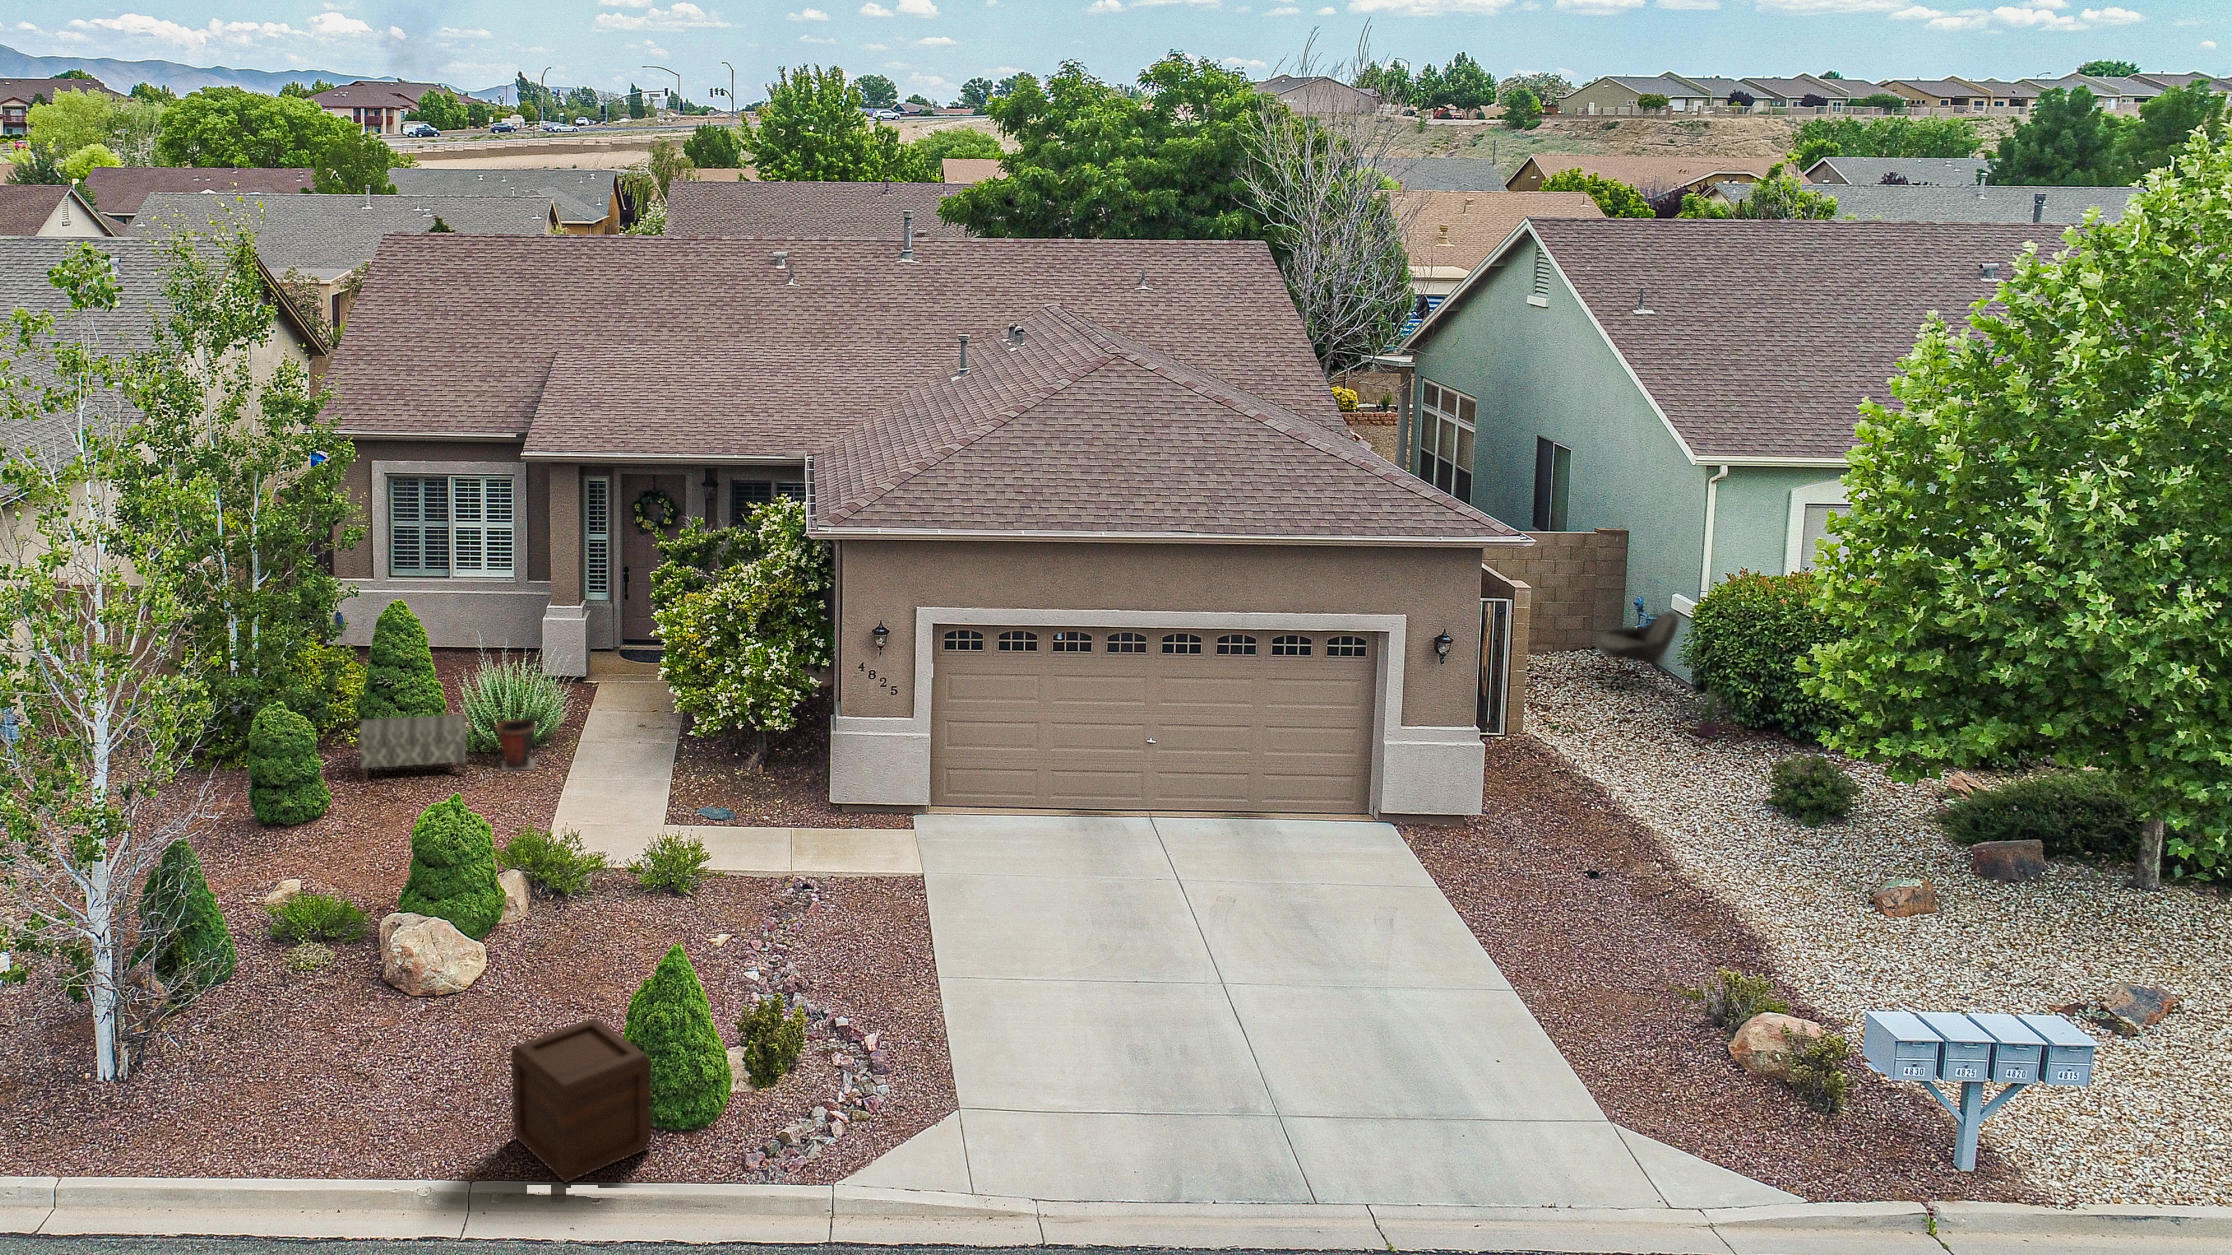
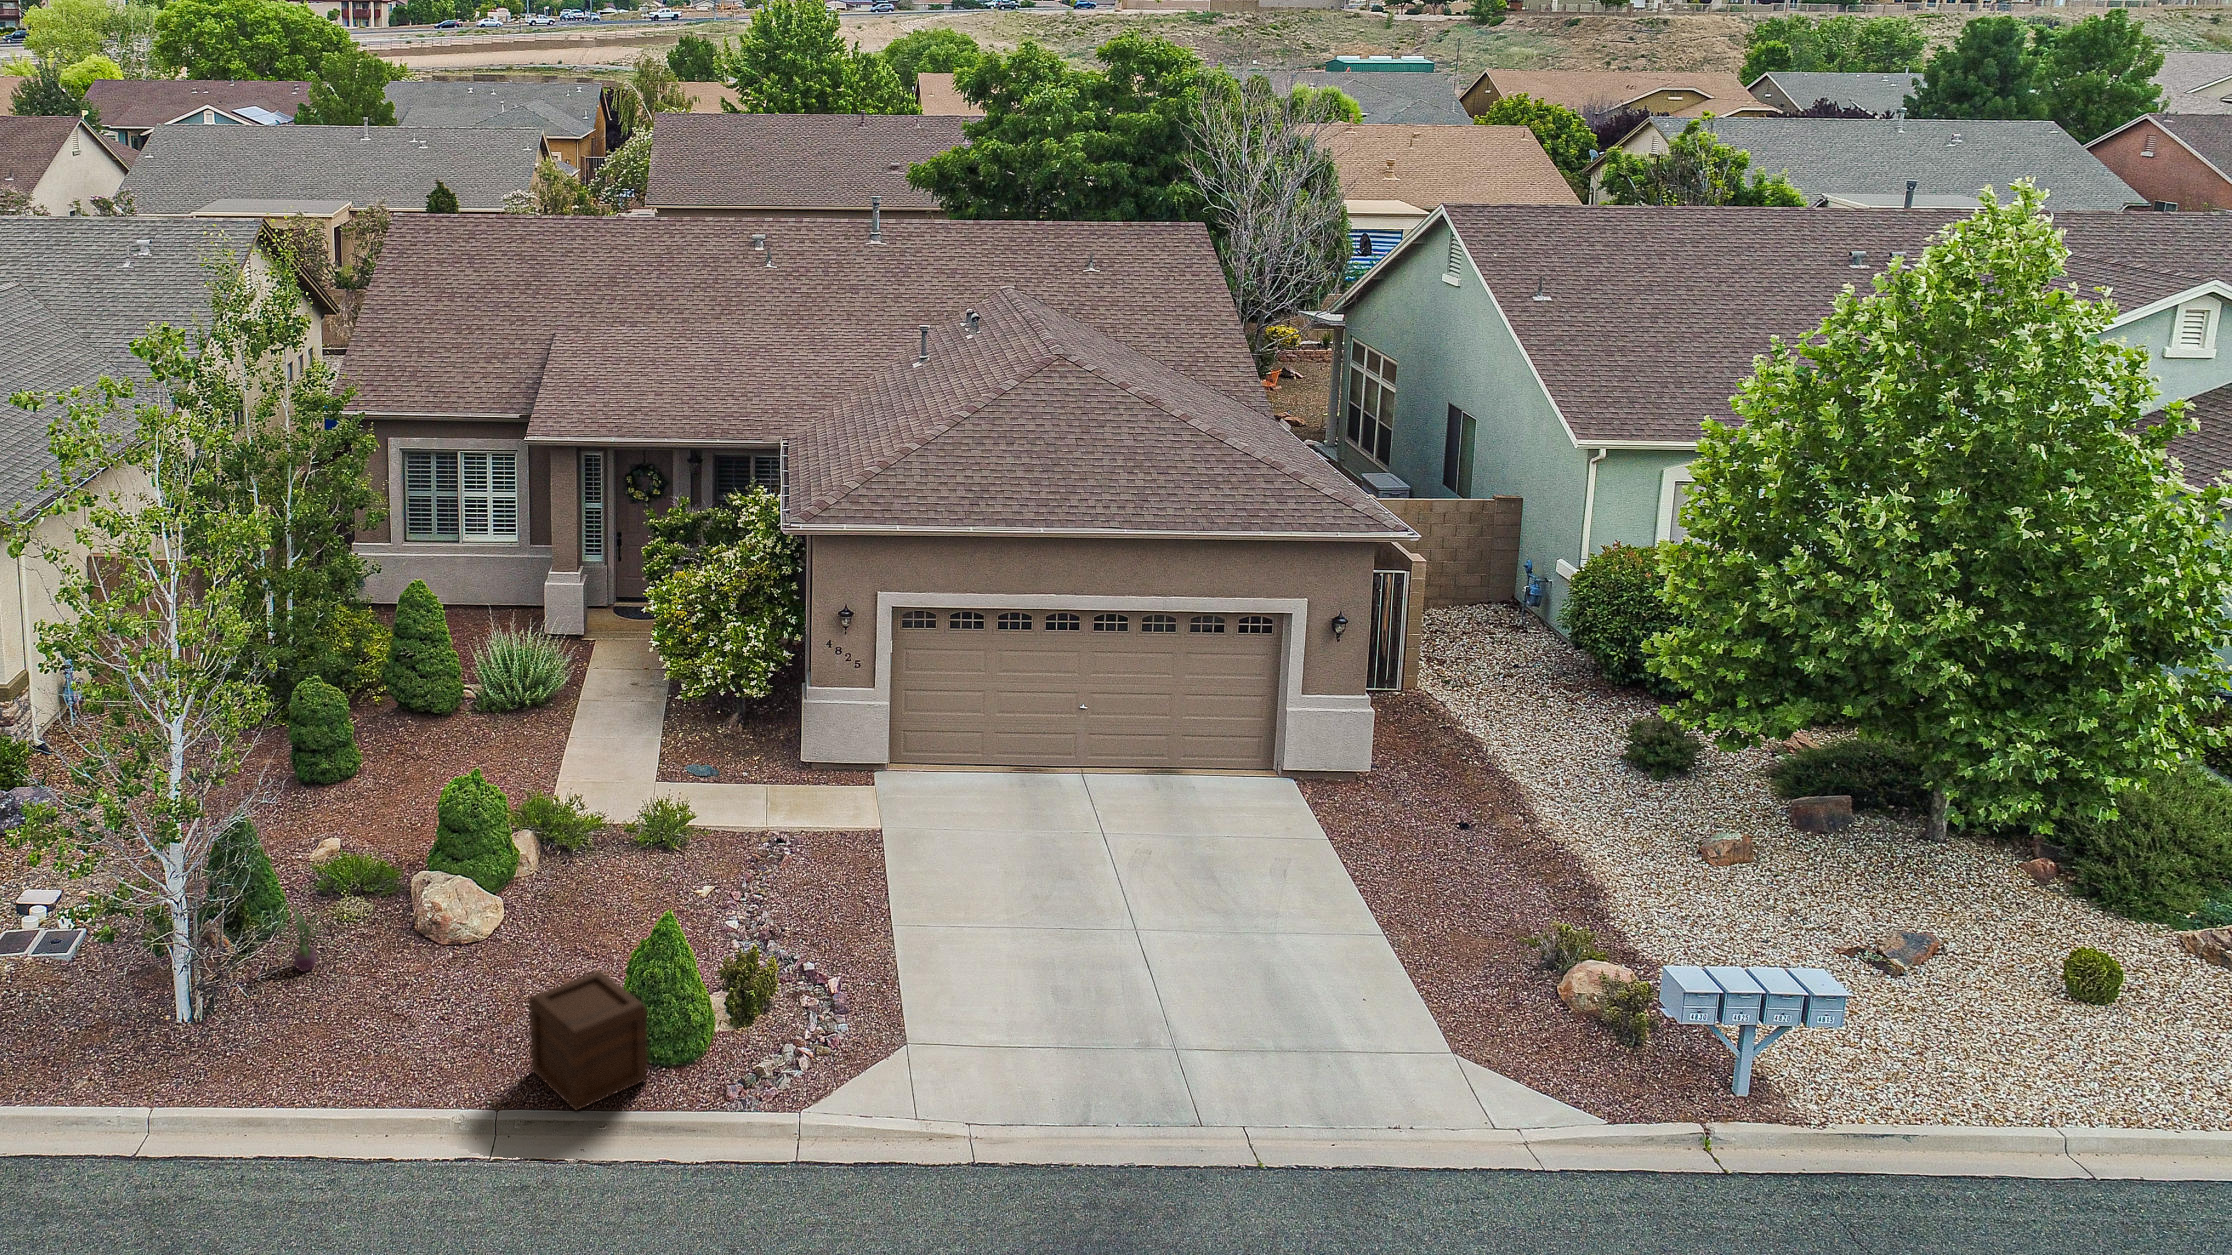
lounge chair: present [1596,612,1679,693] -> none [1486,578,1559,653]
decorative plant: present [1698,687,1733,738] -> present [284,906,333,971]
bench: present [359,714,467,782] -> none [385,679,480,741]
waste bin: present [495,719,537,770] -> none [506,682,543,729]

